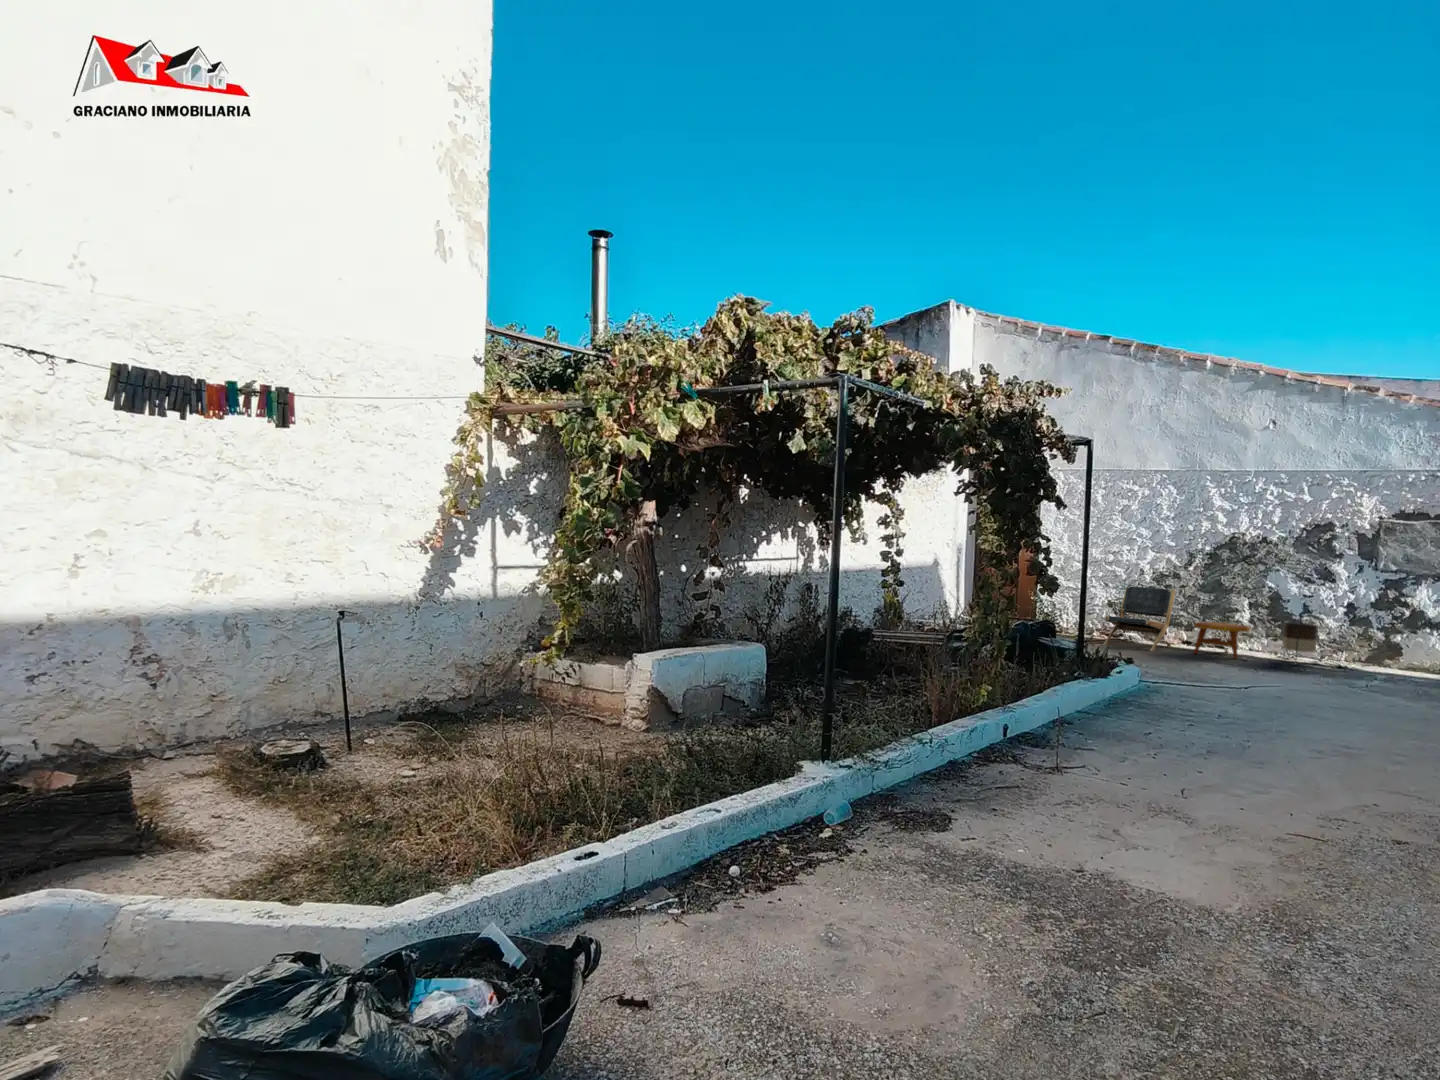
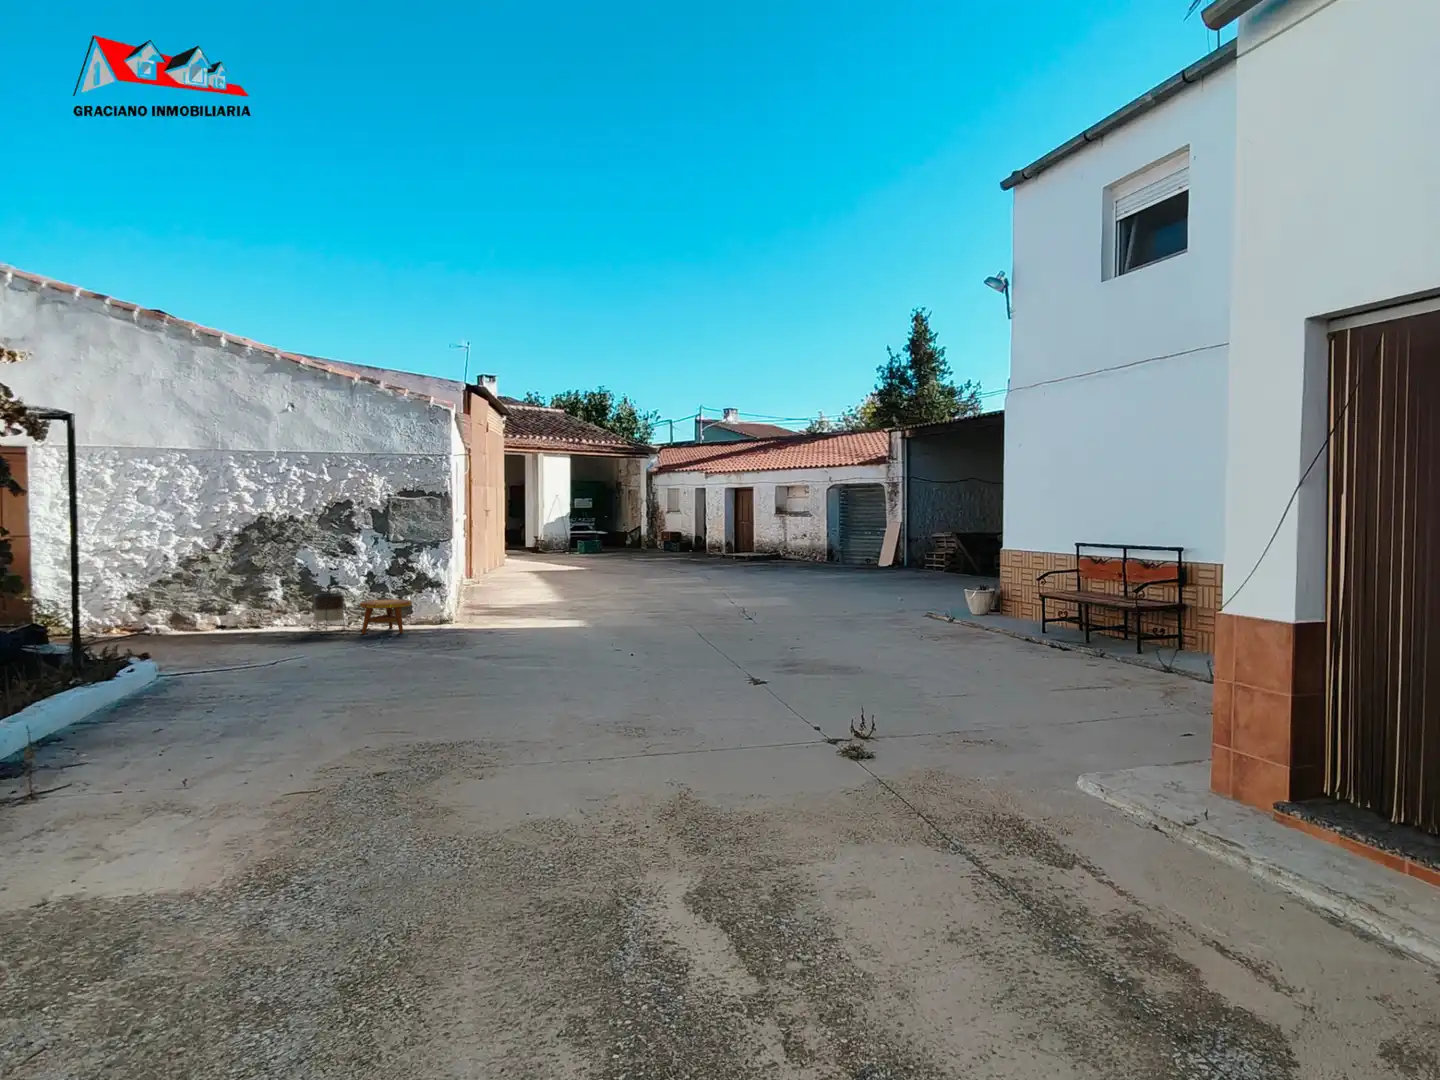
lounge chair: present [1103,587,1175,651] -> none [120,574,205,644]
side table: present [1194,622,1250,659] -> present [360,599,412,634]

